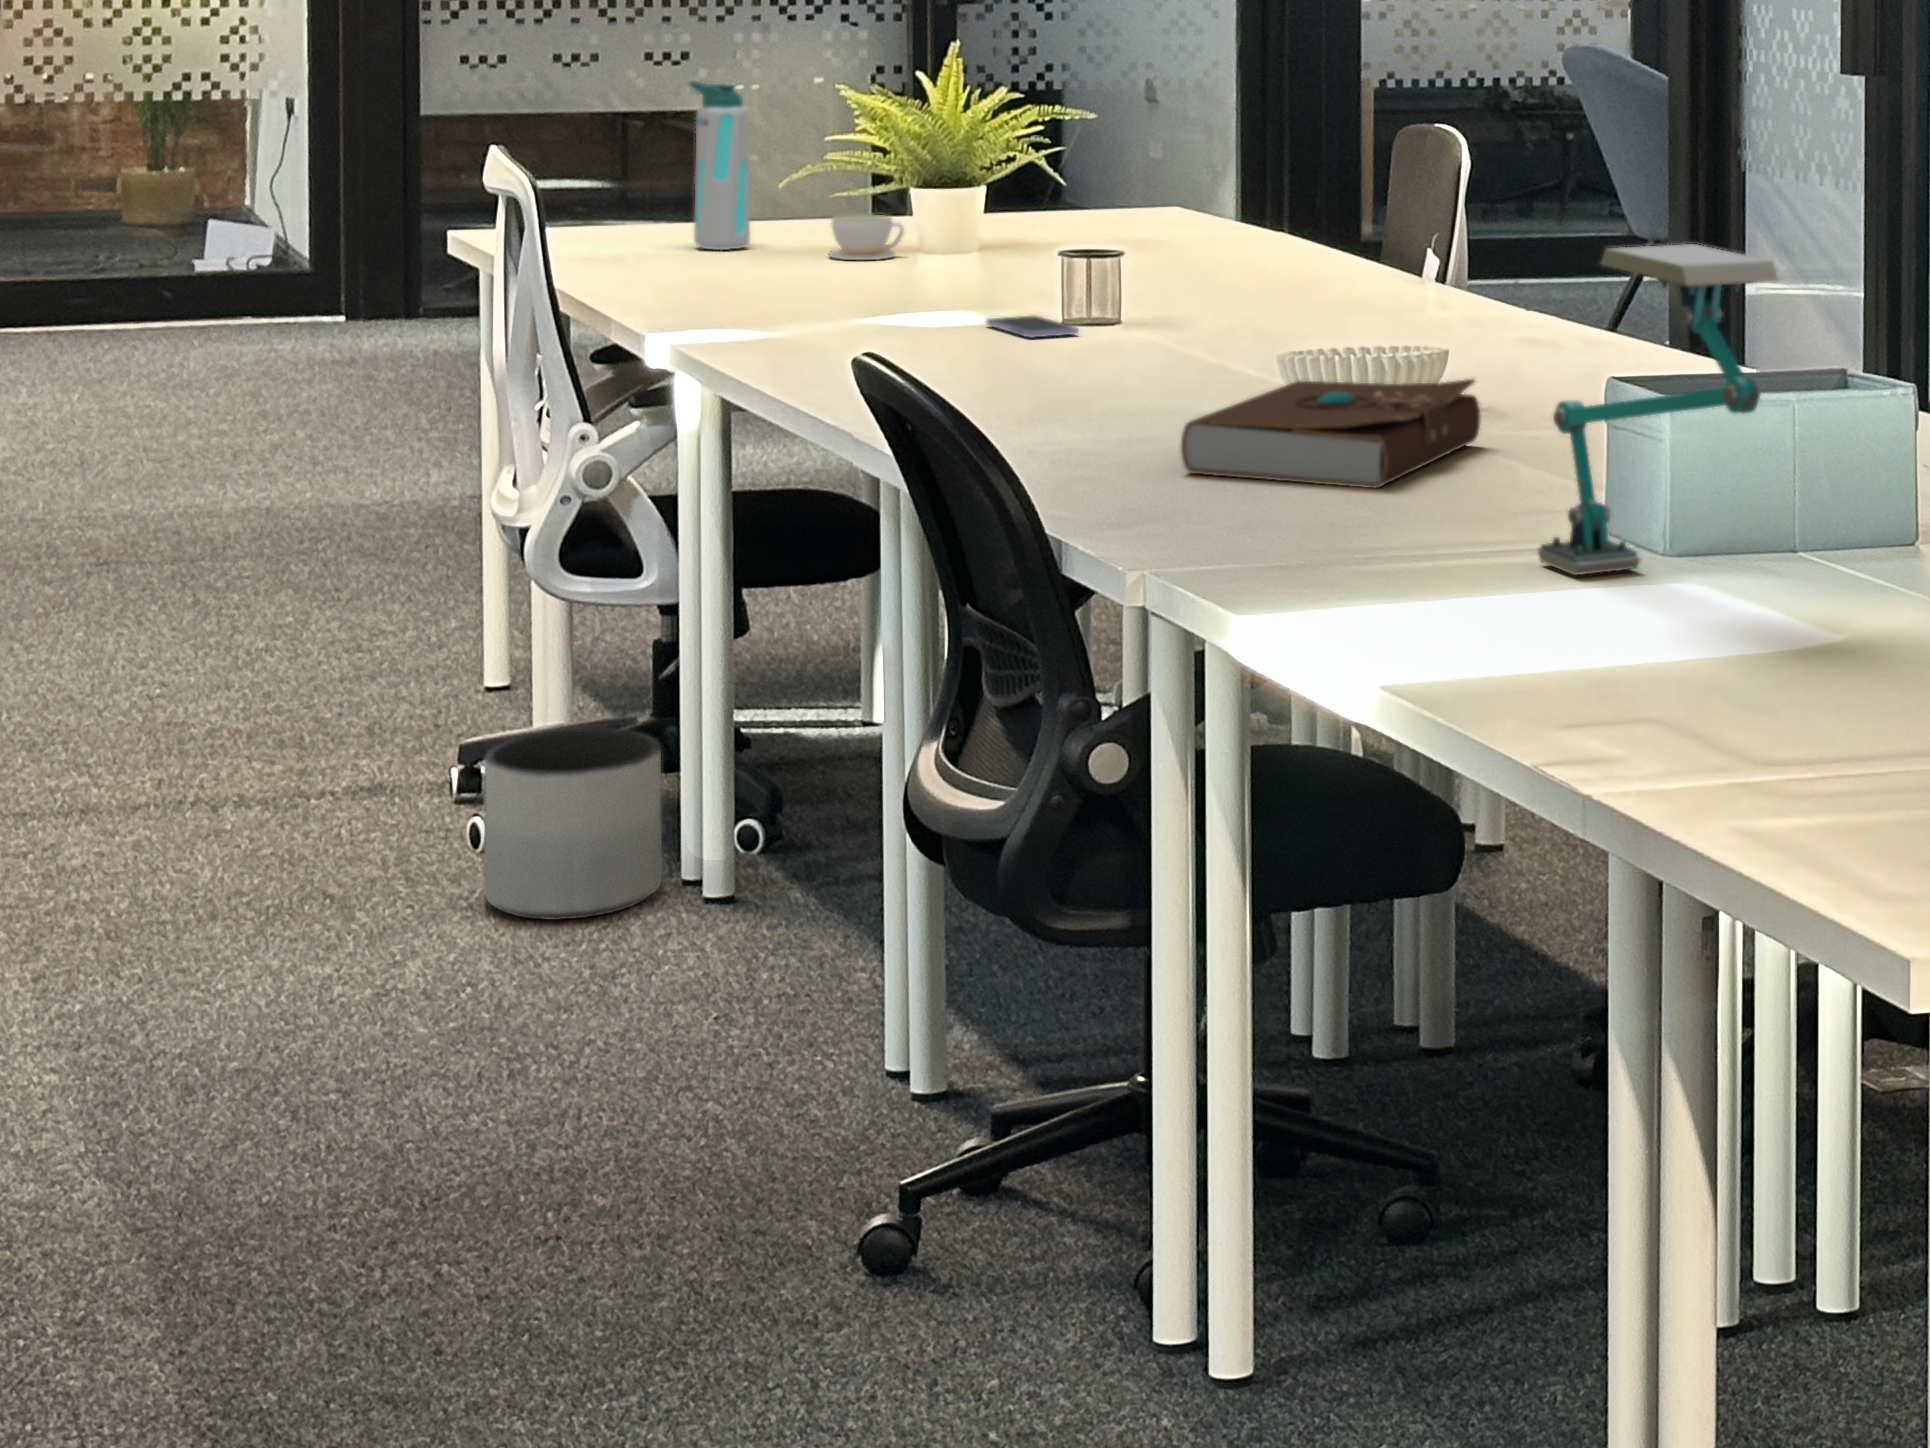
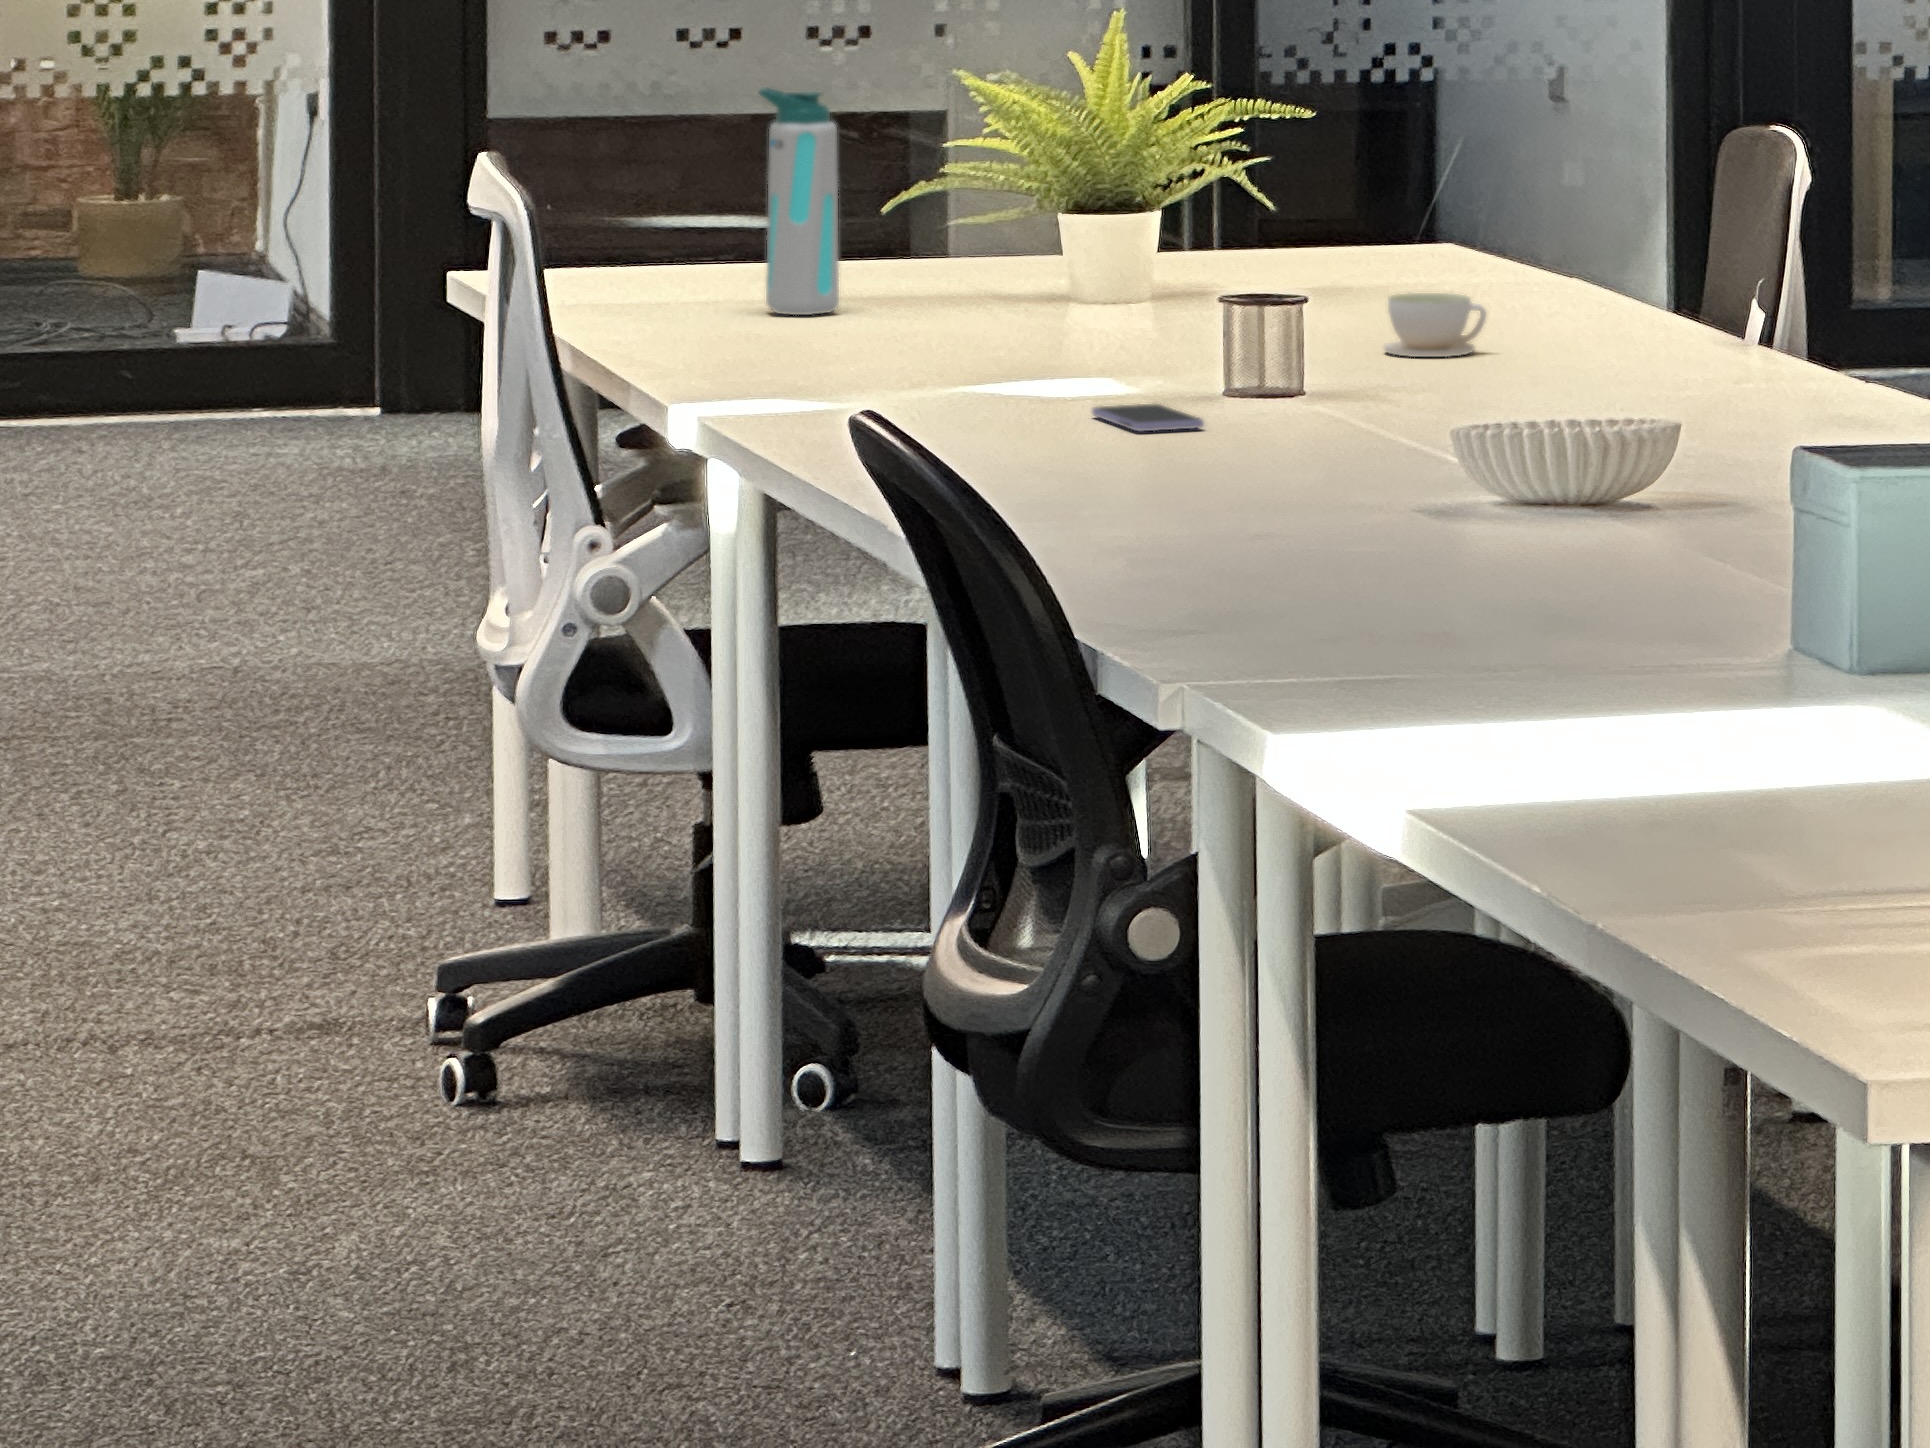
coffee cup: present [829,214,904,260] -> present [1384,293,1486,357]
desk lamp: present [1538,244,1778,575] -> none [1579,314,1815,708]
book: present [1181,379,1481,488] -> none [1225,482,1619,613]
planter: present [483,728,662,920] -> none [450,933,674,1172]

